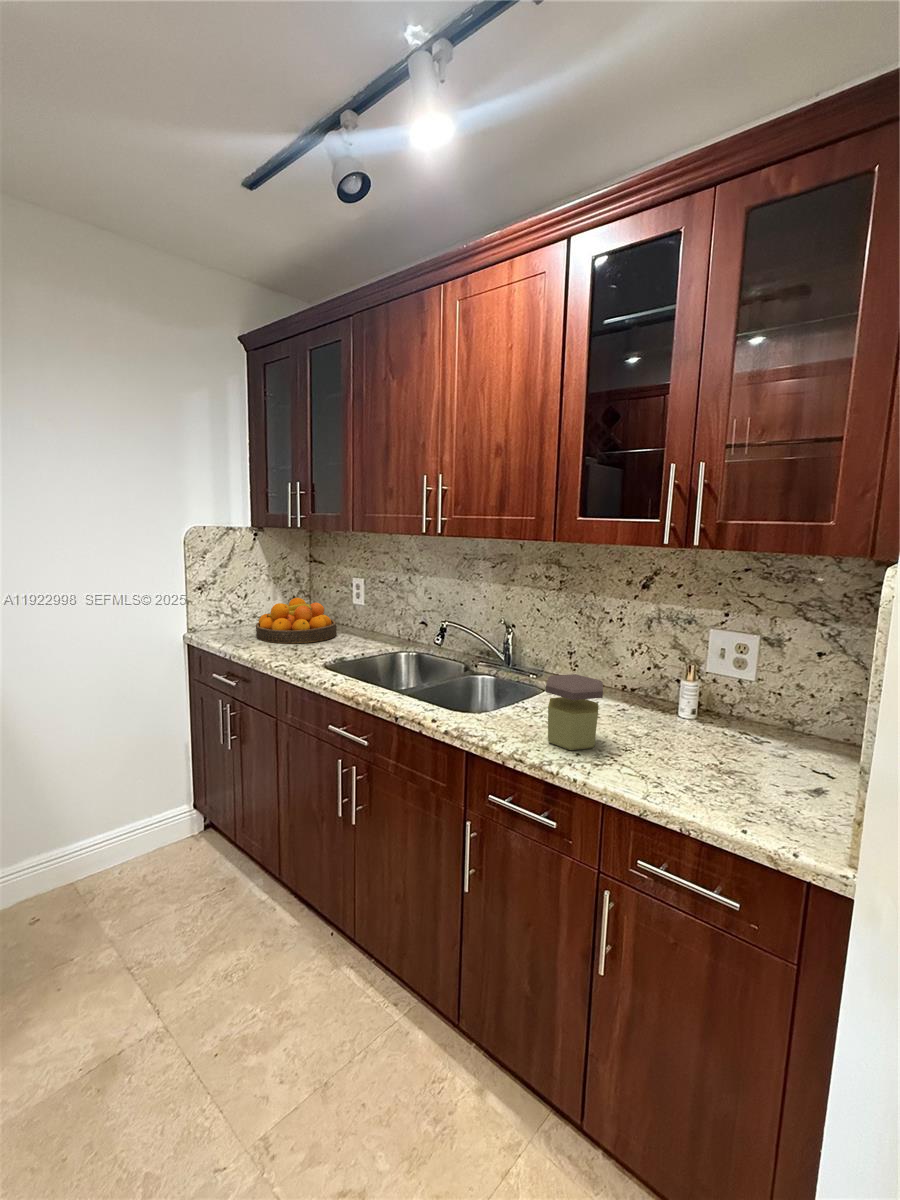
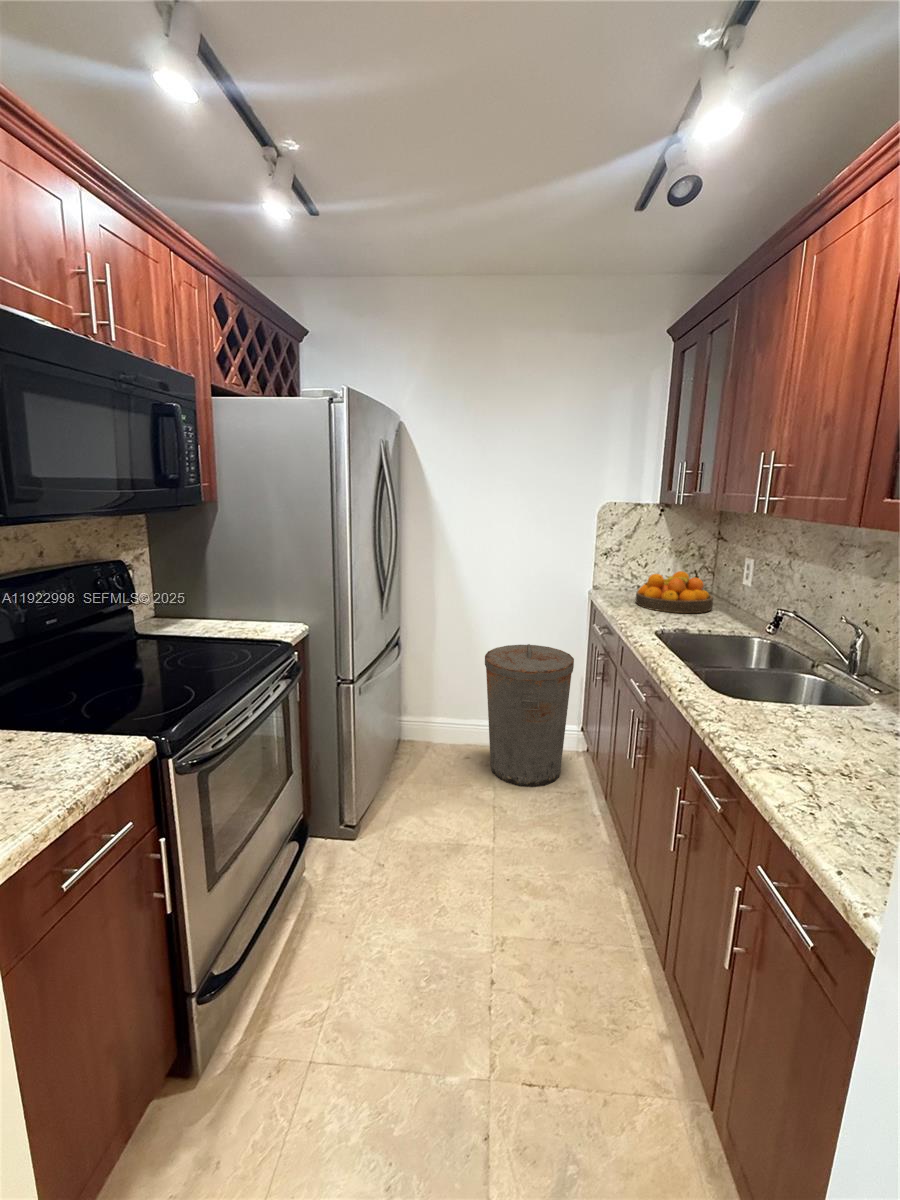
jar: present [546,674,603,750] -> none [762,673,845,760]
trash can: none [52,717,196,929] -> present [485,644,574,787]

